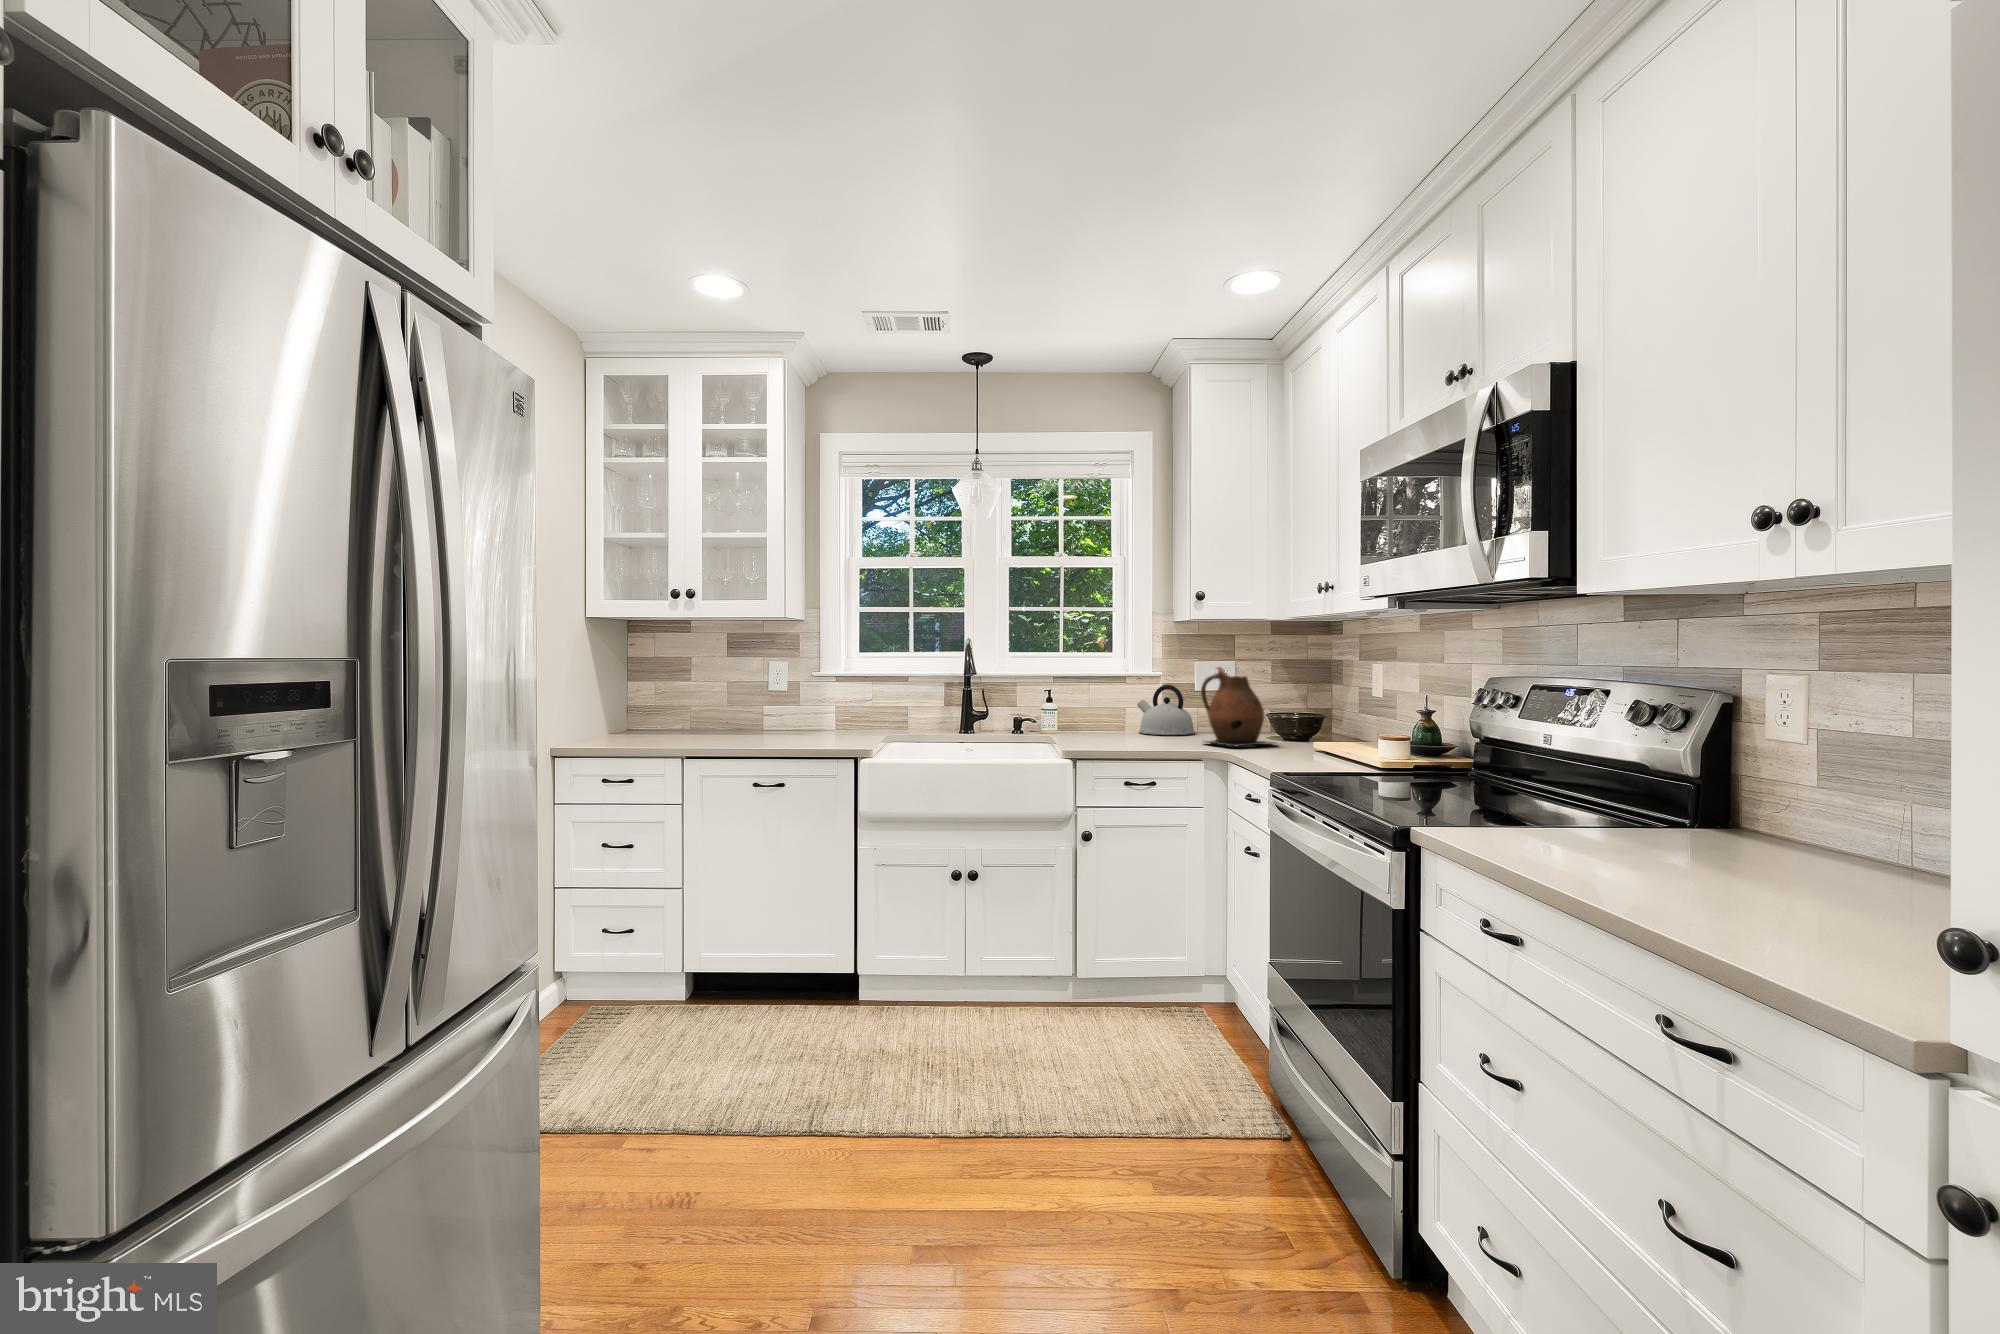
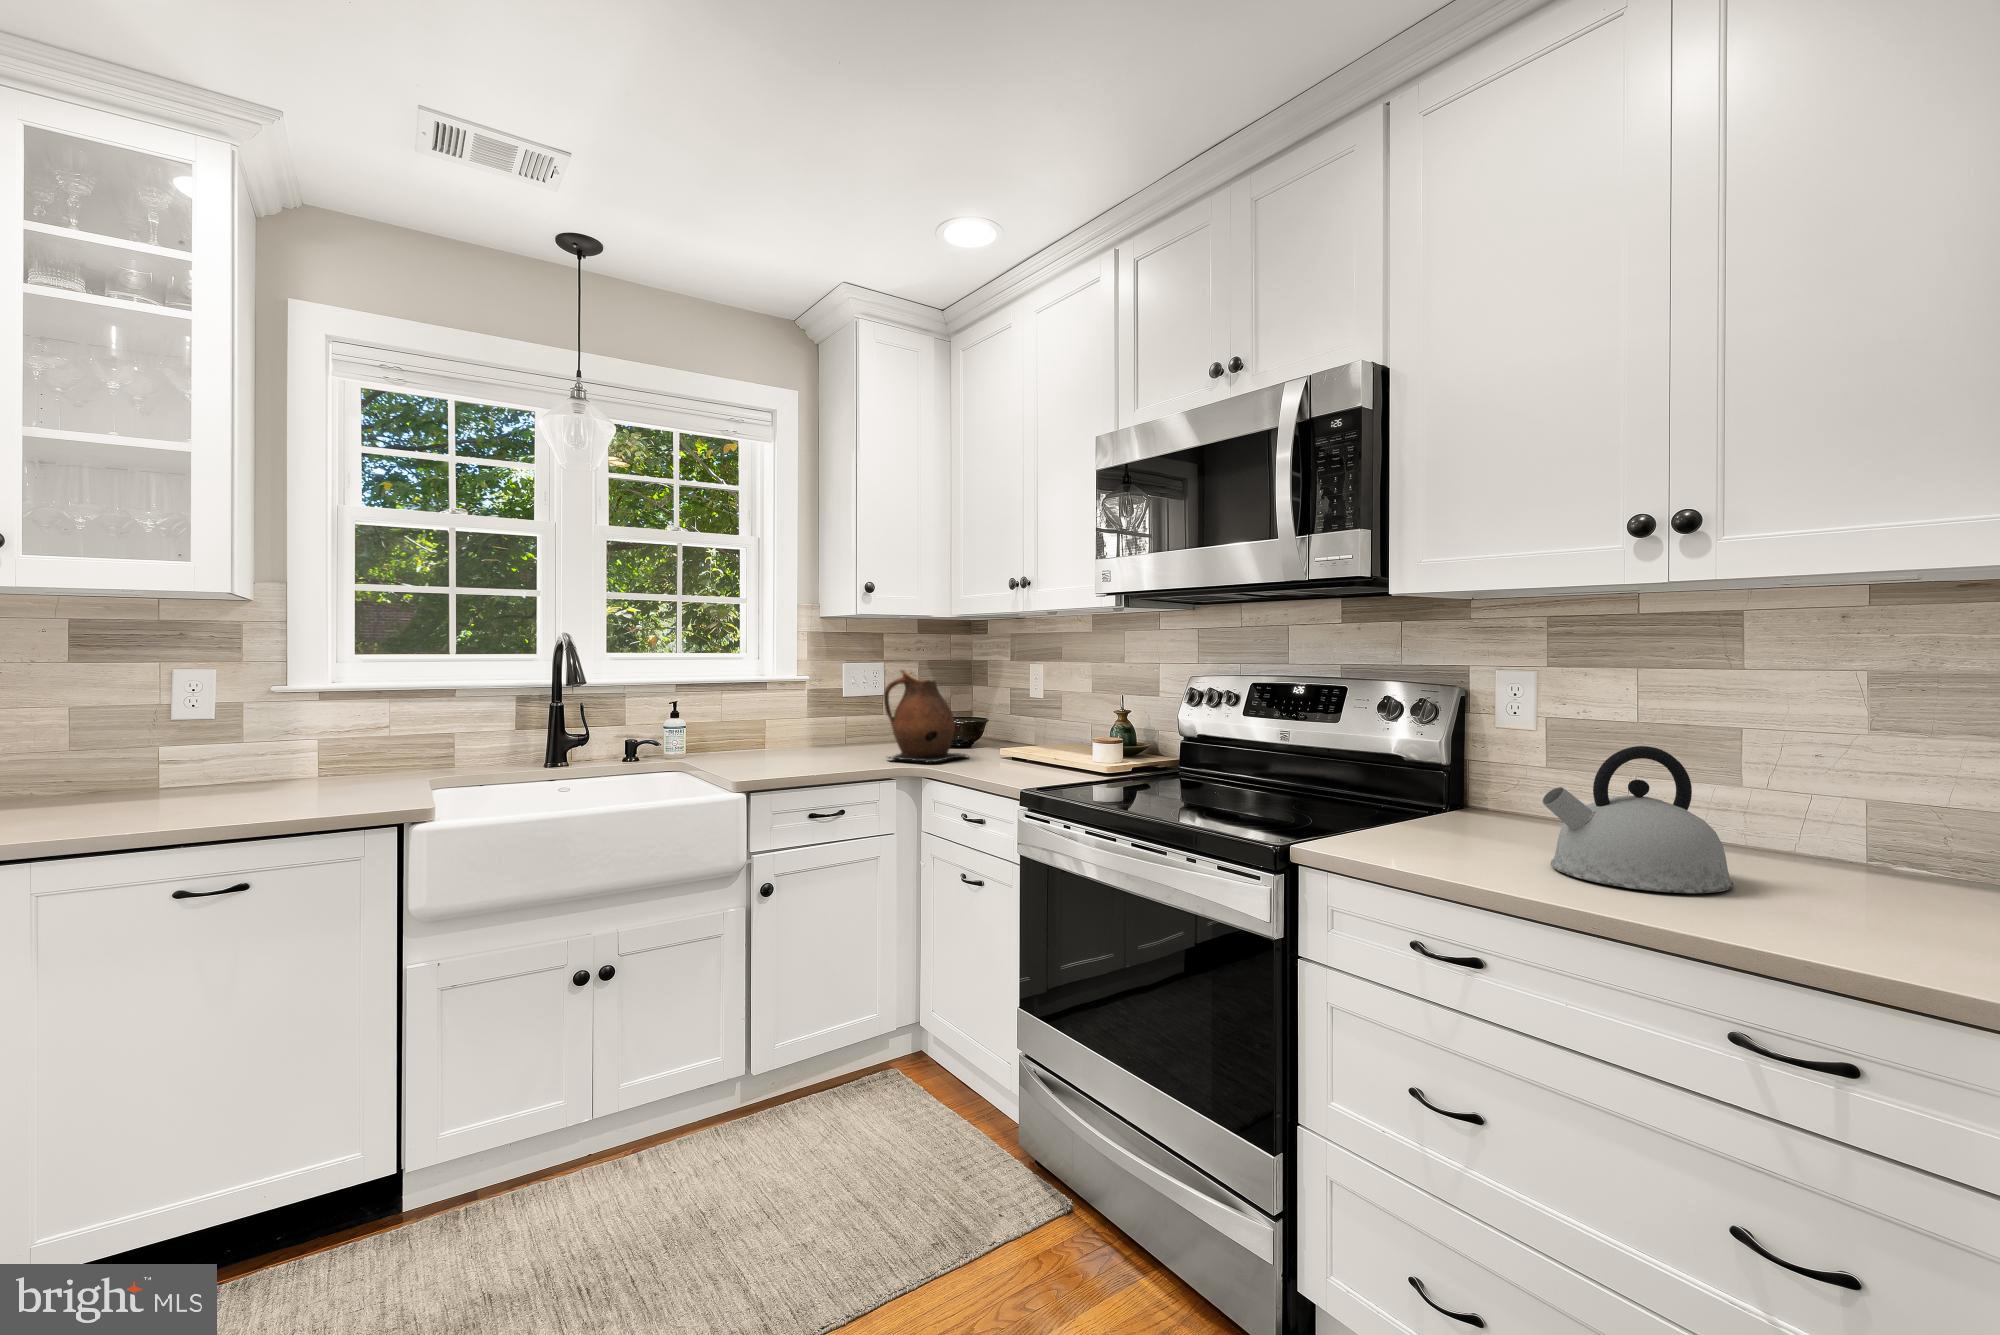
kettle: present [1137,685,1195,735] -> present [1542,746,1734,893]

